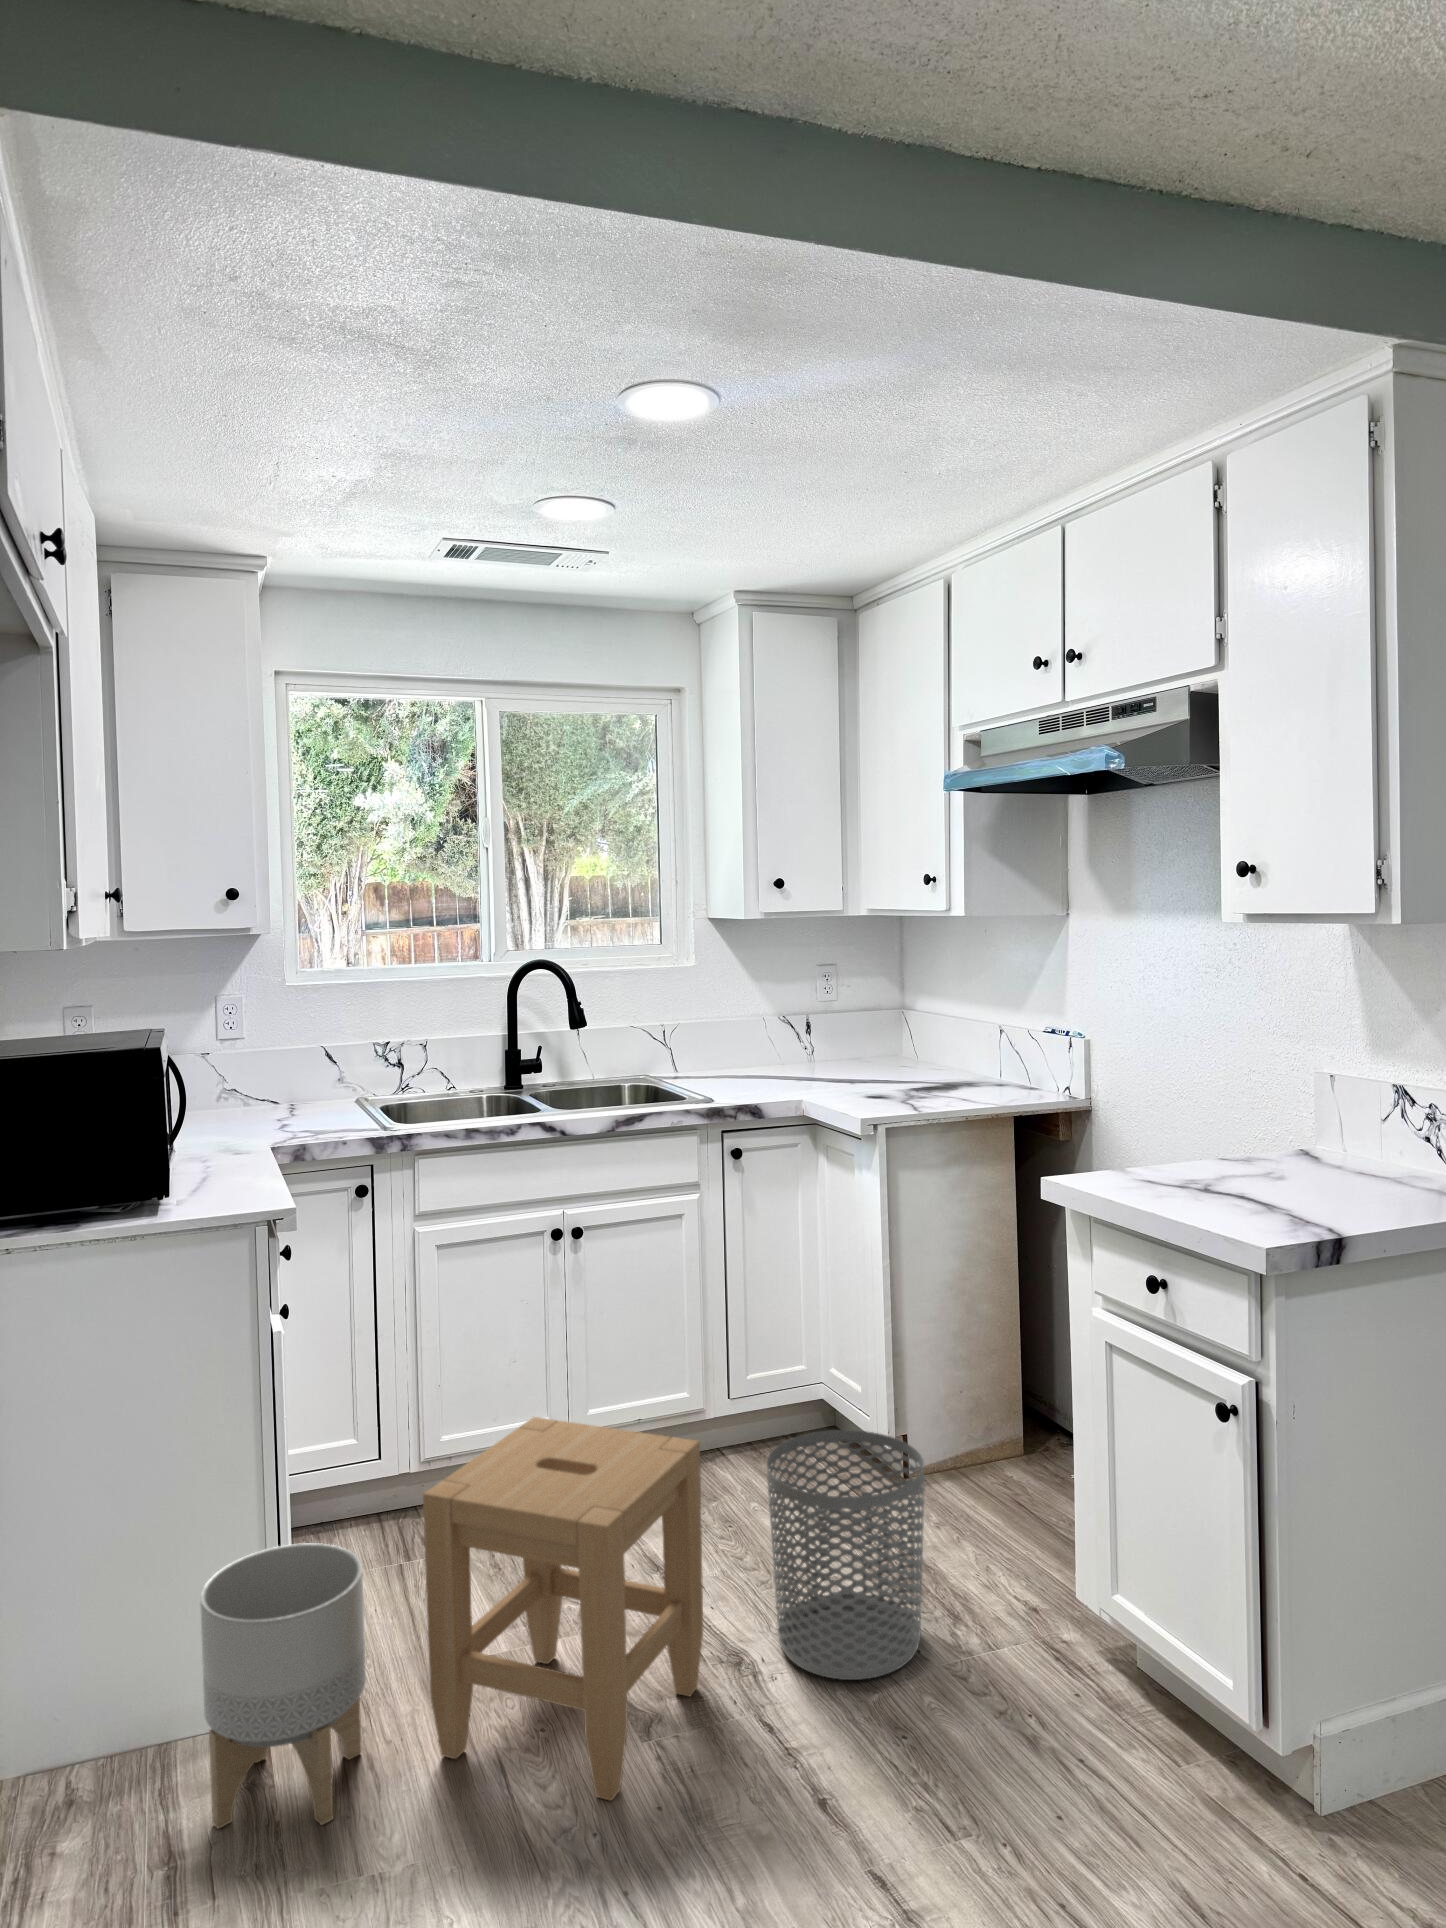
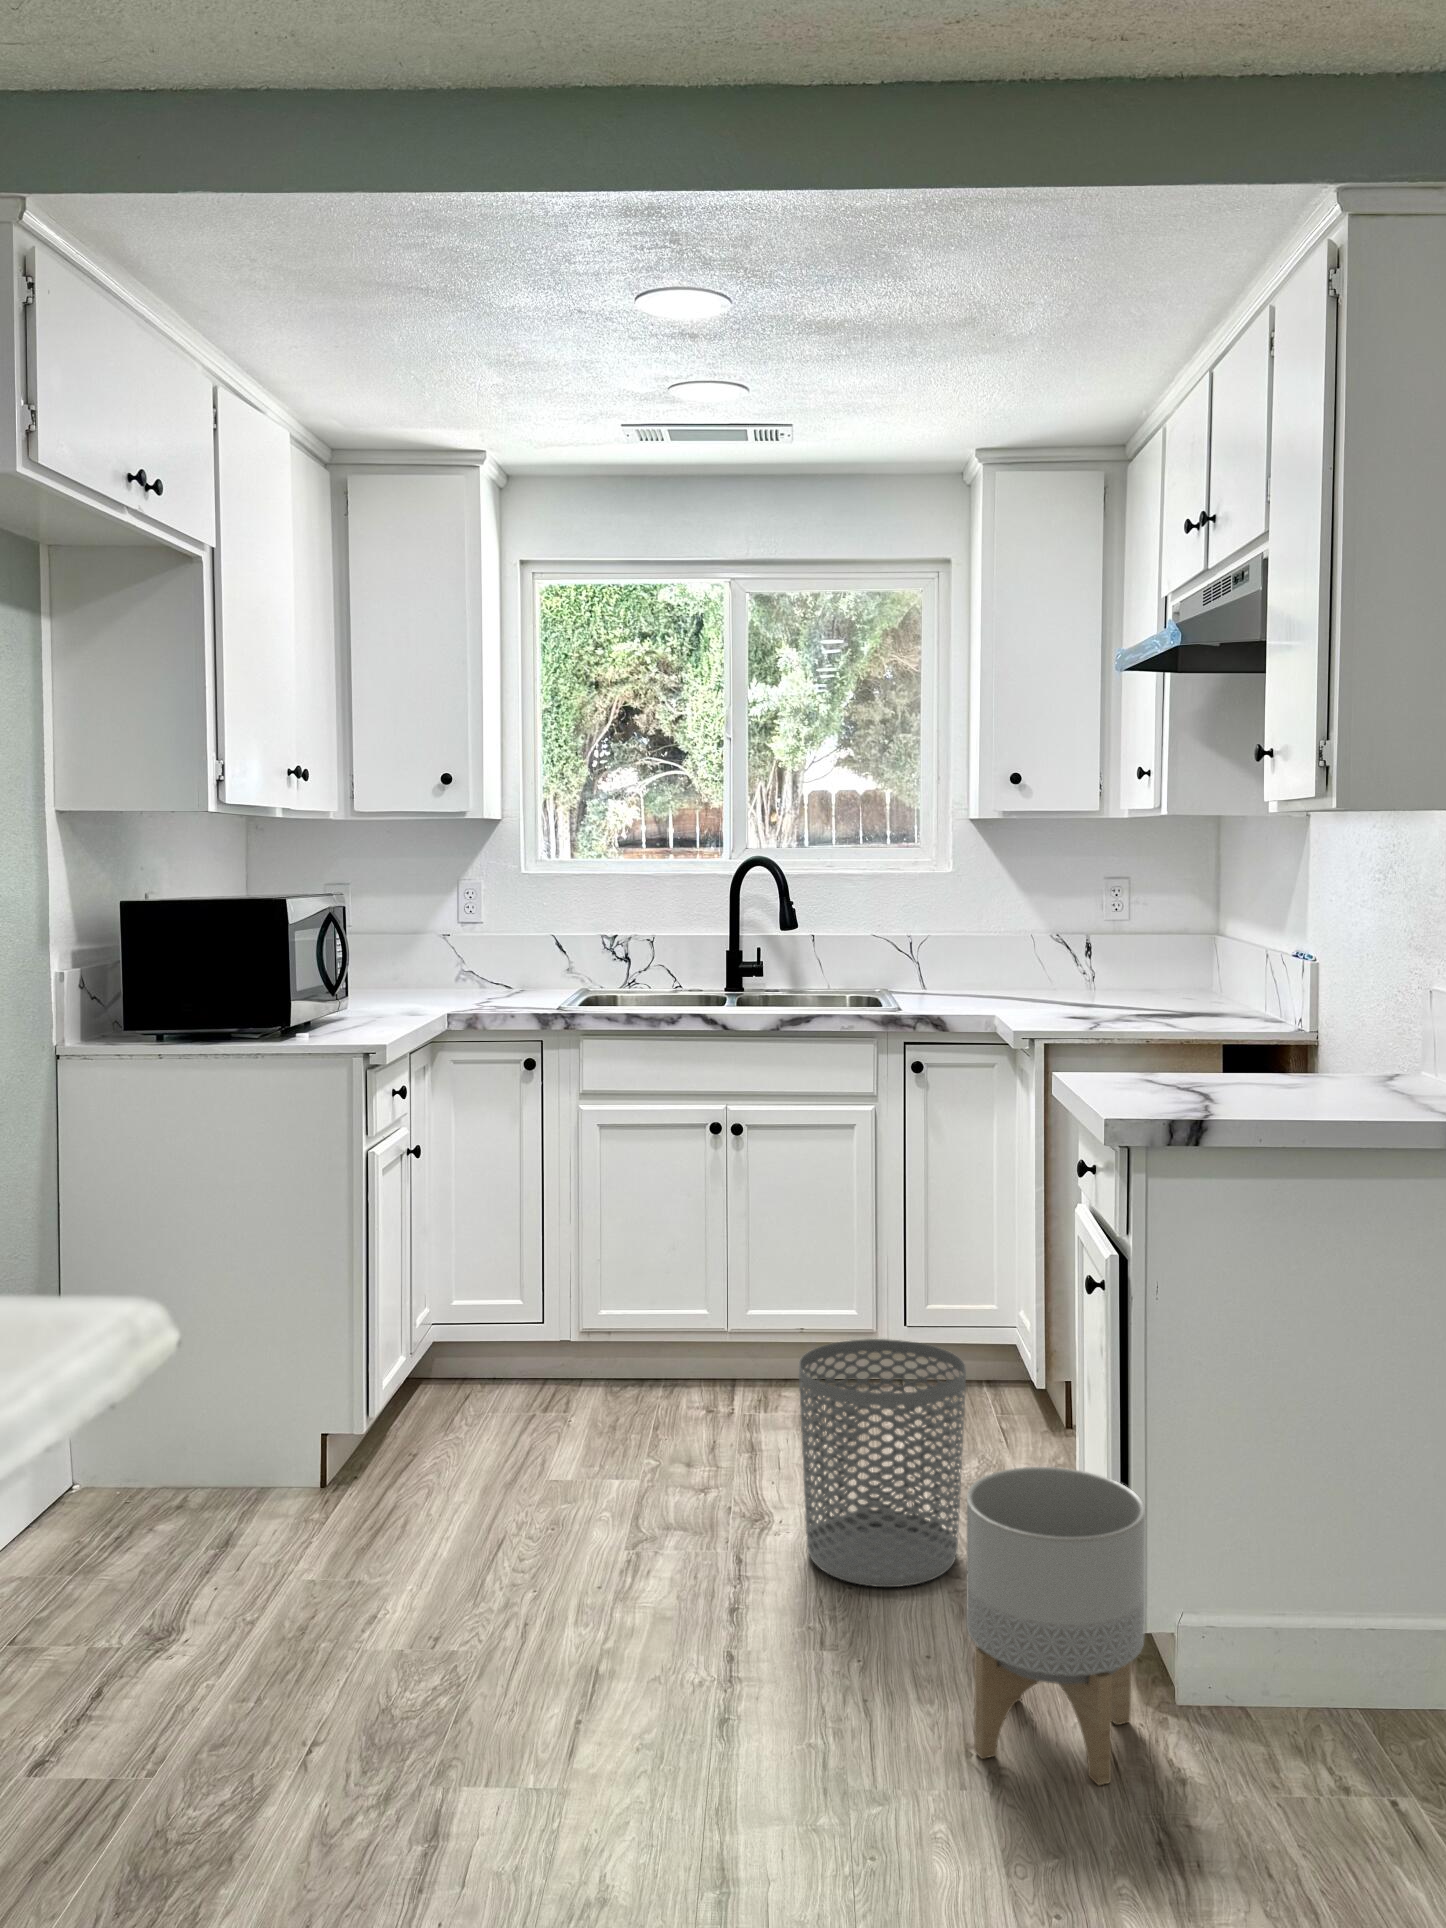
stool: present [423,1417,703,1801] -> none [443,1275,717,1619]
planter: present [200,1543,366,1829] -> present [966,1467,1146,1785]

